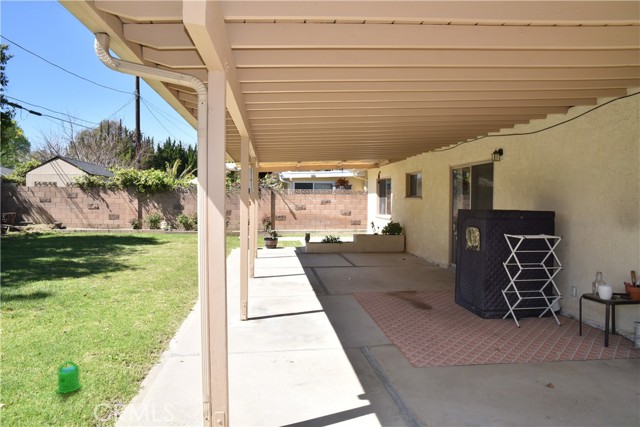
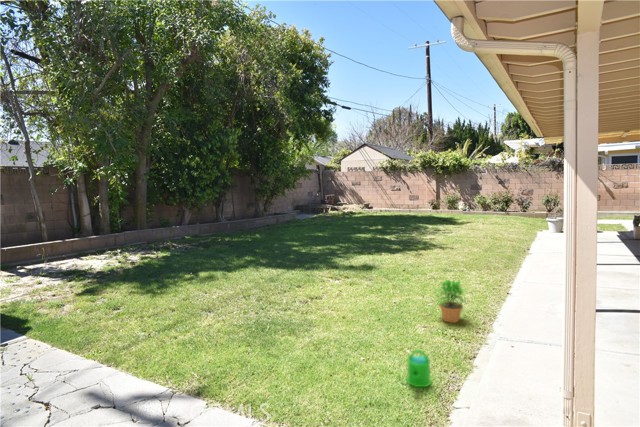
potted plant: none [101,297,132,335] -> present [437,280,466,323]

